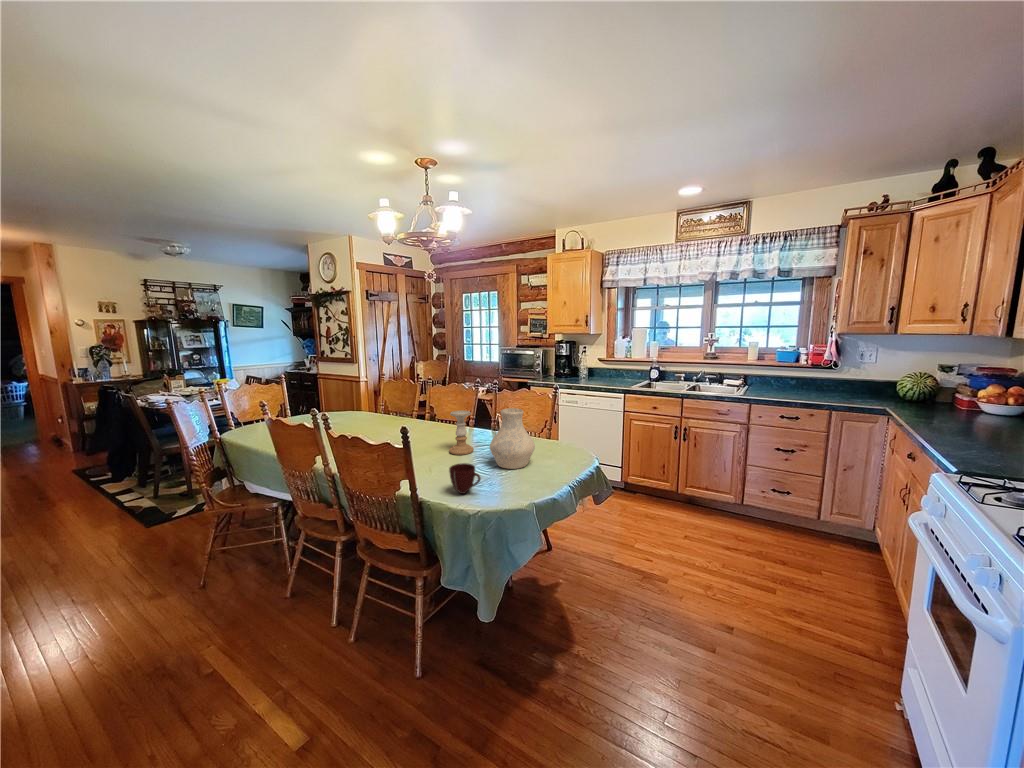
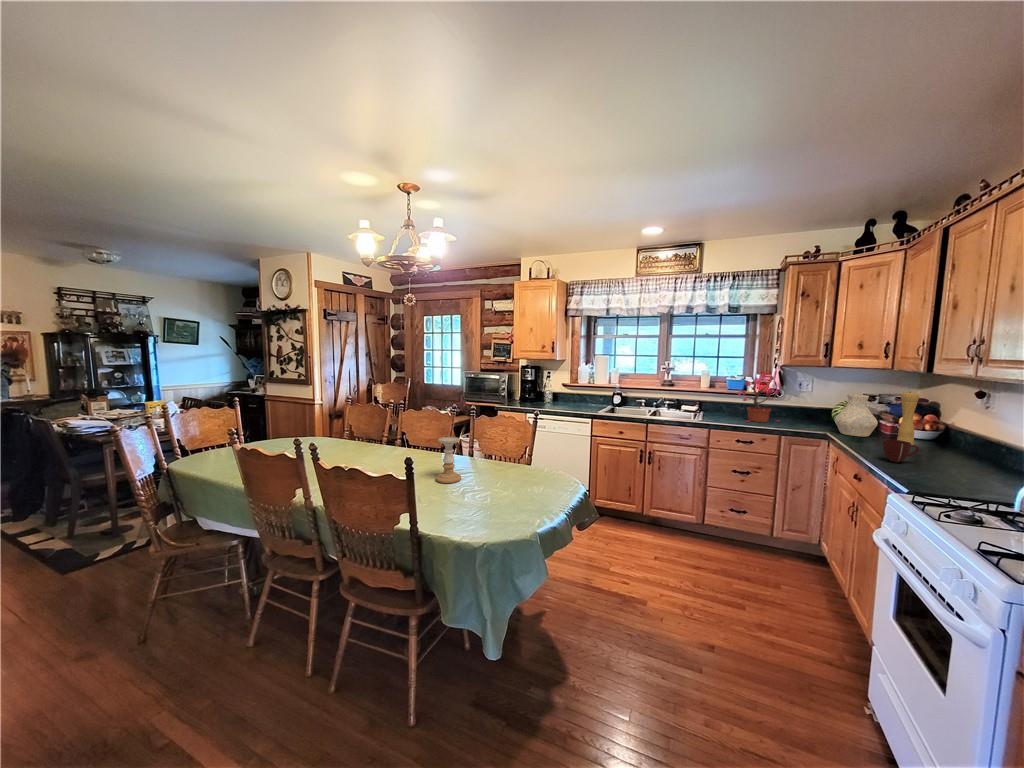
potted plant: none [785,344,834,397] -> present [738,374,779,422]
pepper mill: none [969,361,1000,423] -> present [897,392,919,445]
vase: present [490,408,535,469] -> present [835,394,878,437]
mug: present [449,463,480,494] -> present [883,439,919,463]

